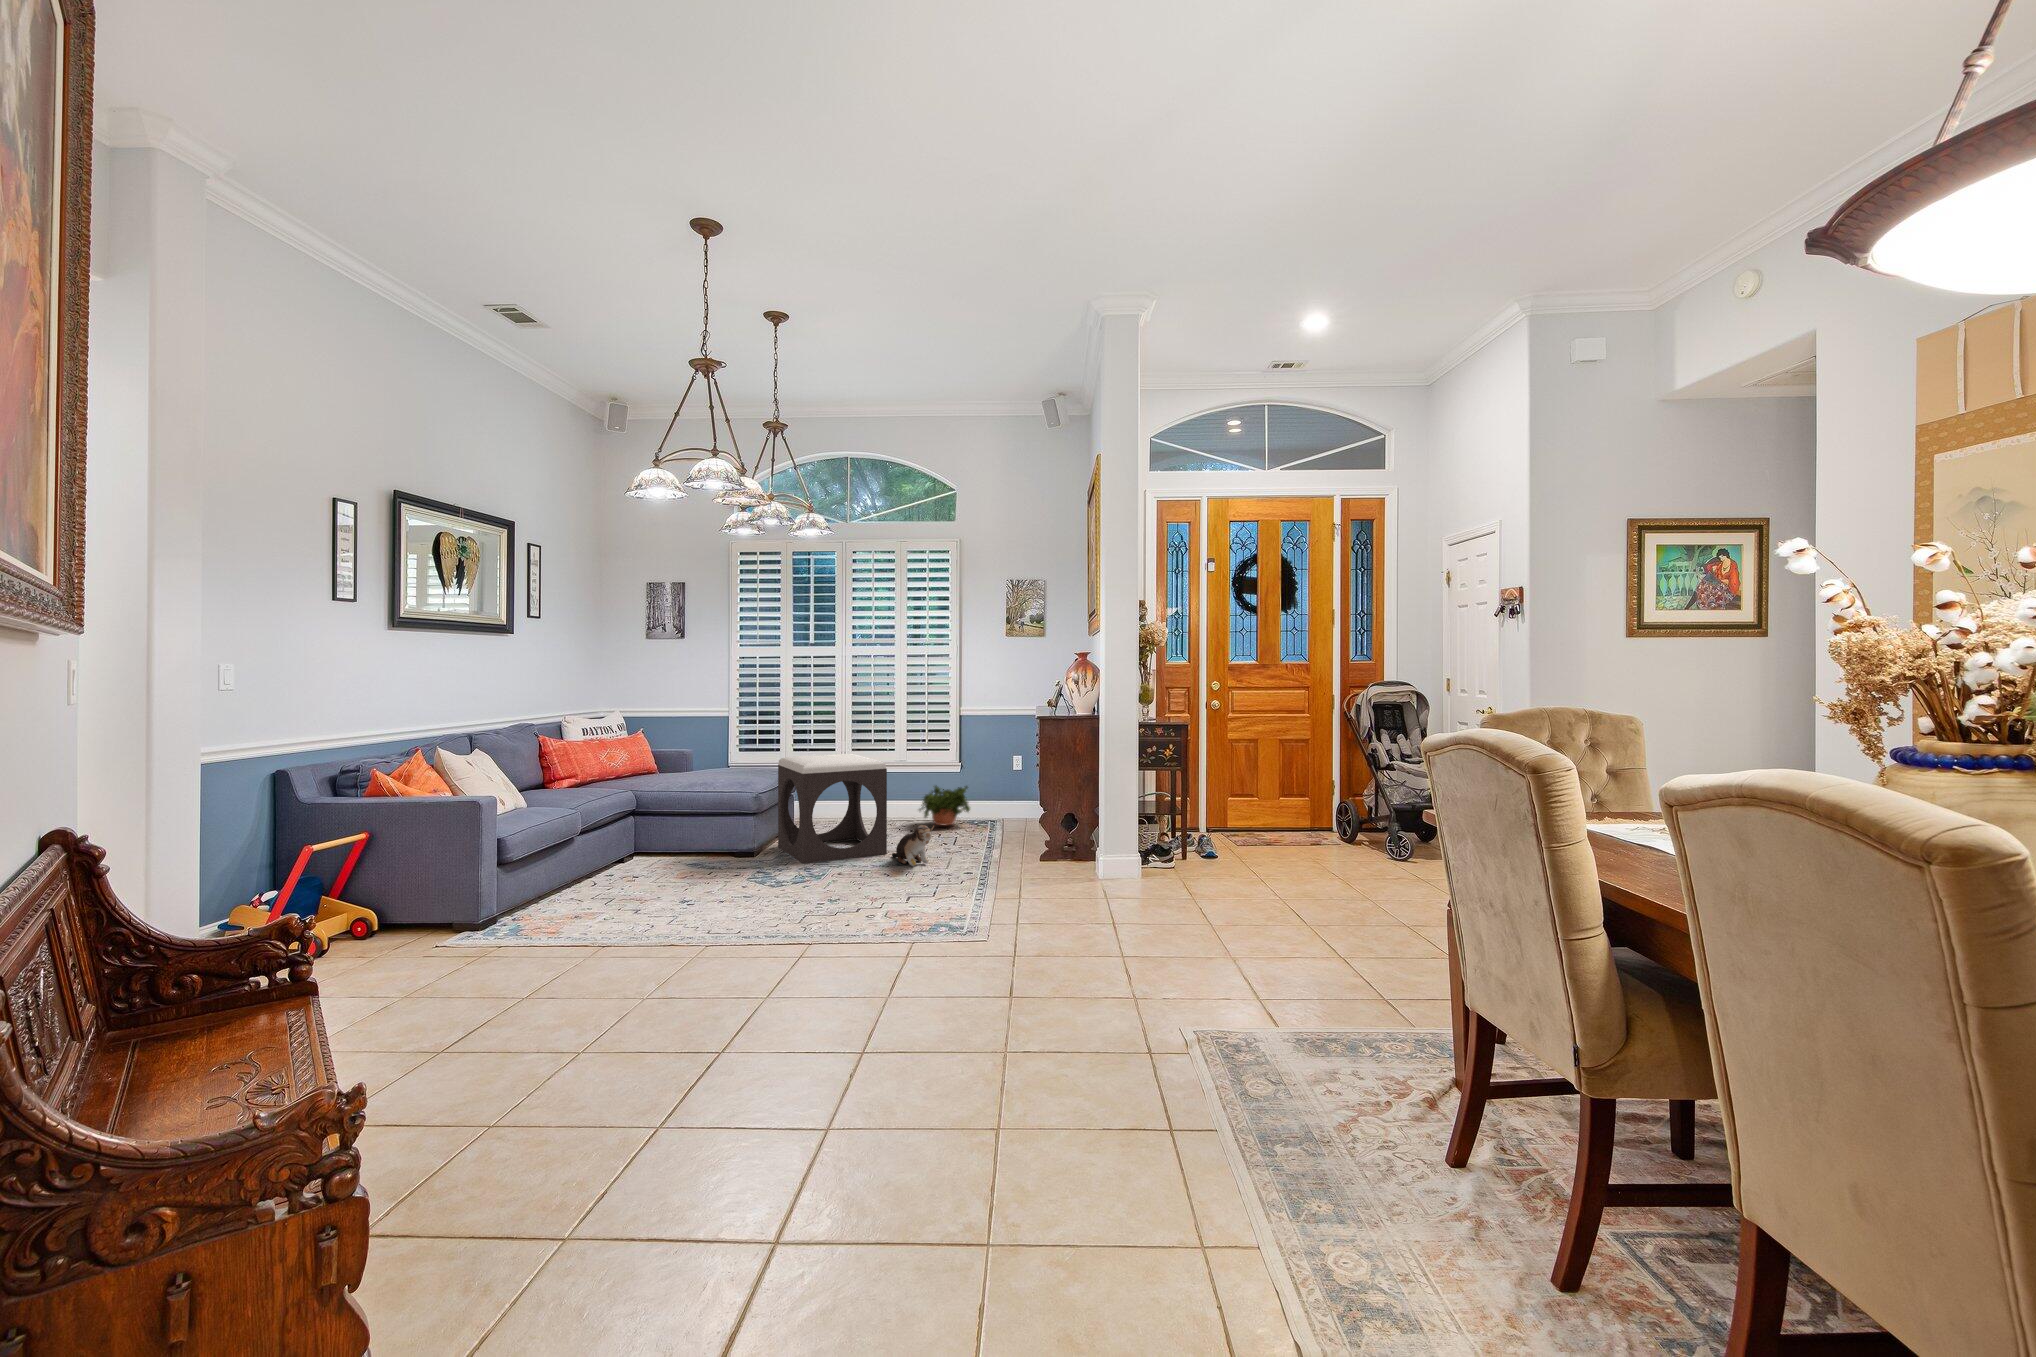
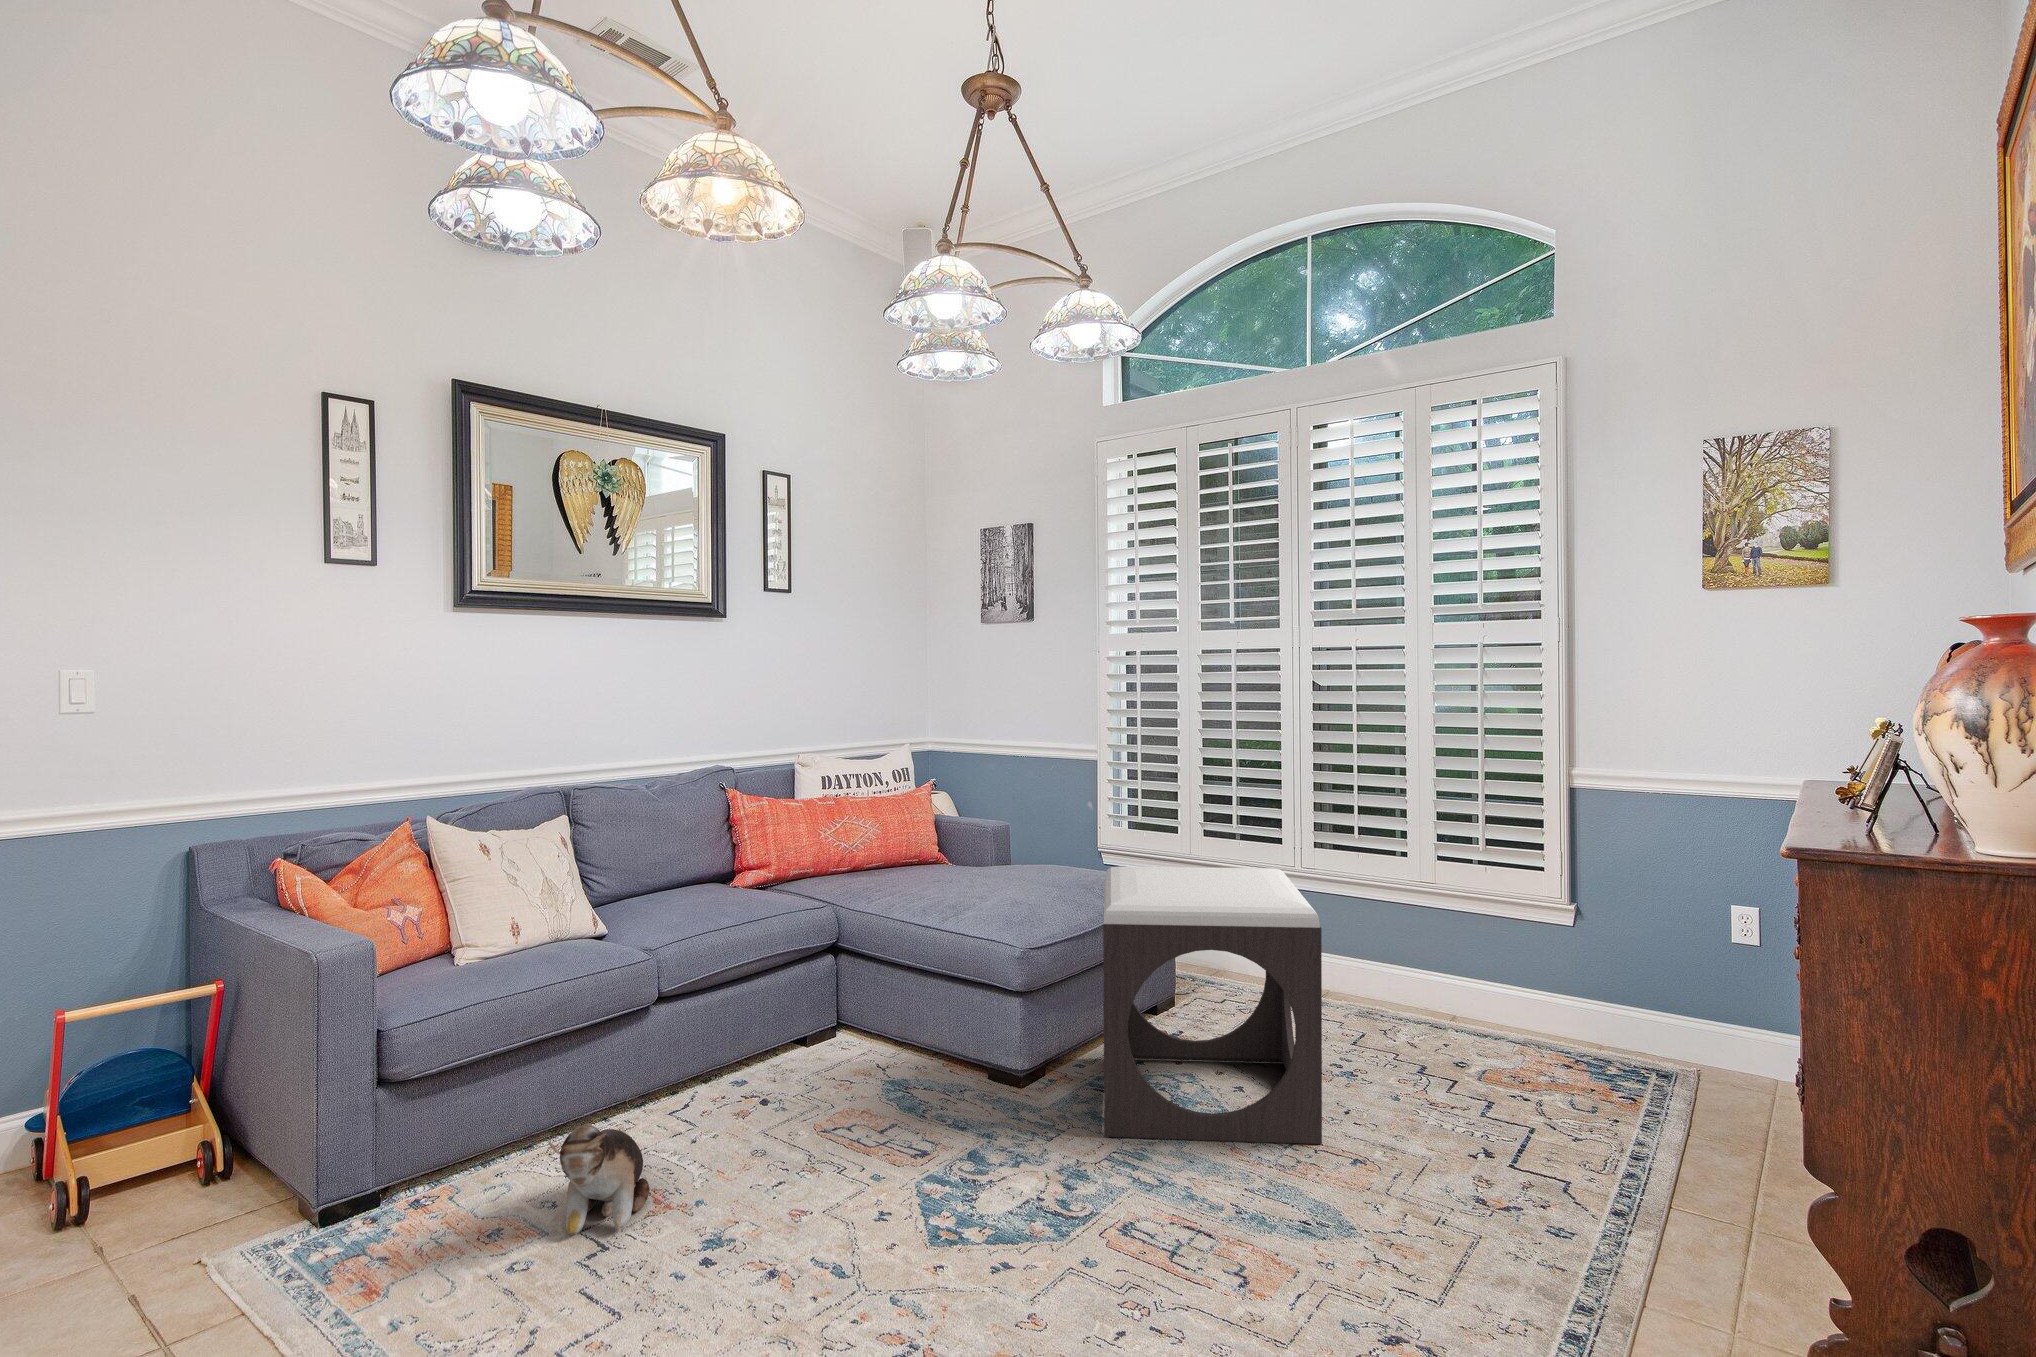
potted plant: present [919,786,970,825] -> none [1450,947,1599,1072]
plush toy: present [892,825,934,866] -> present [548,1123,650,1235]

